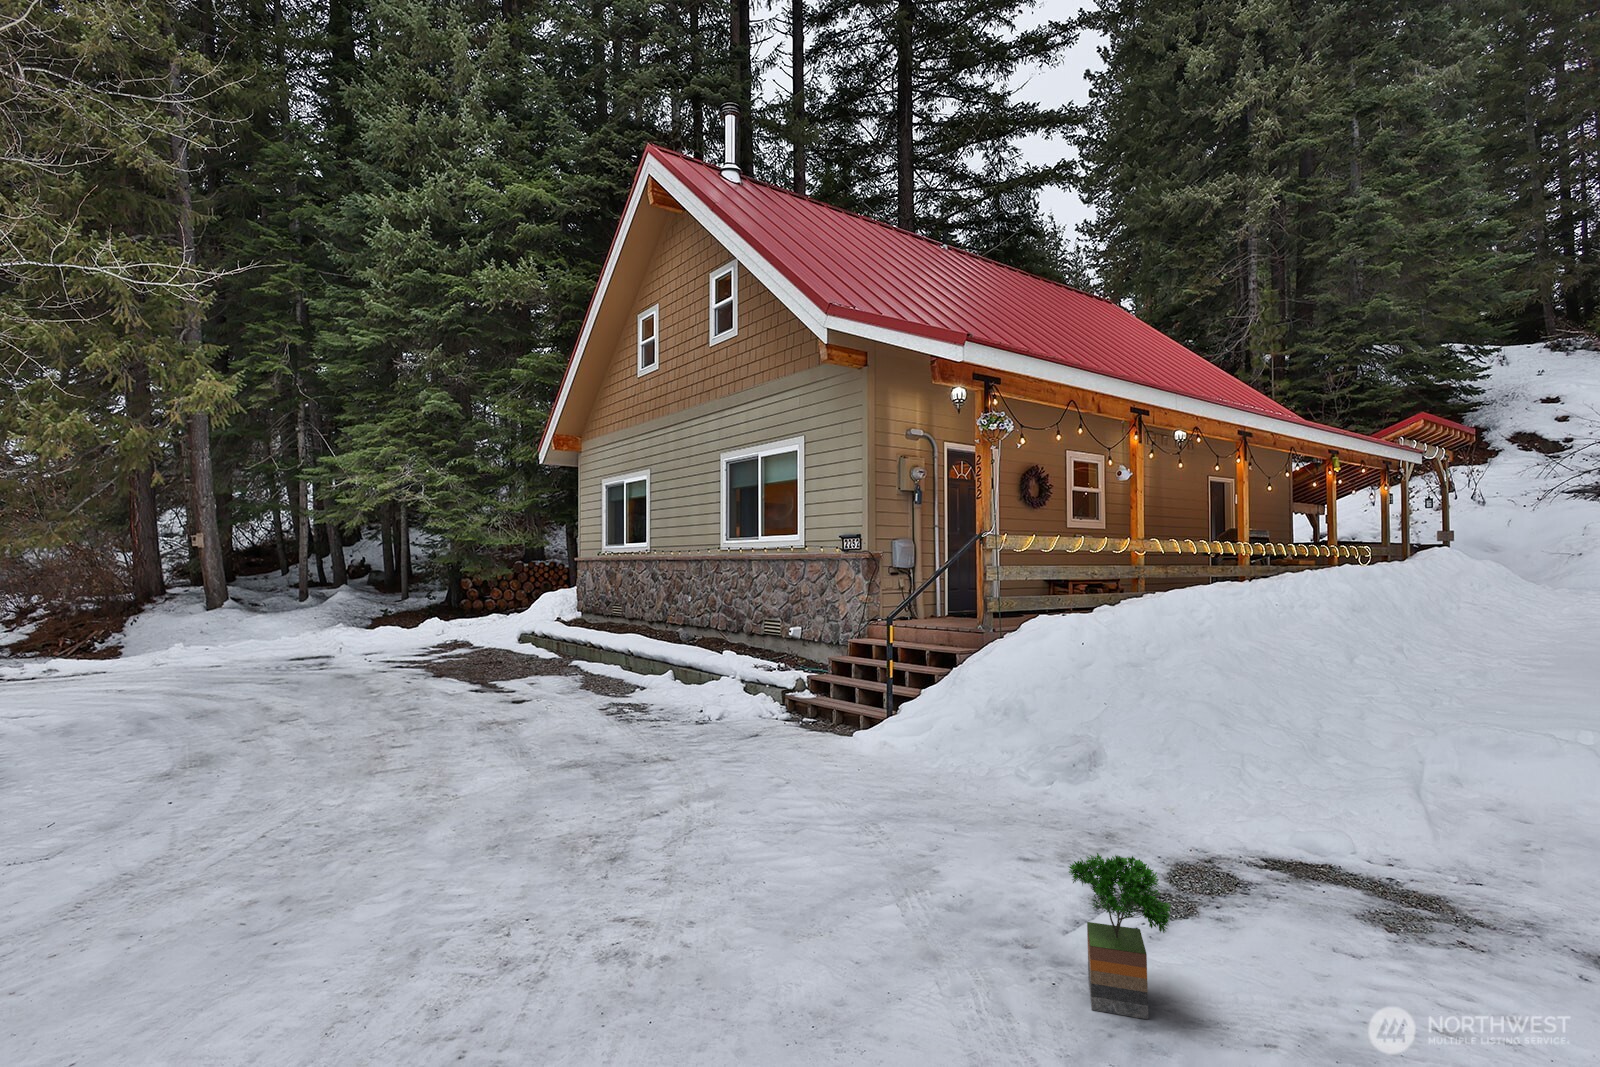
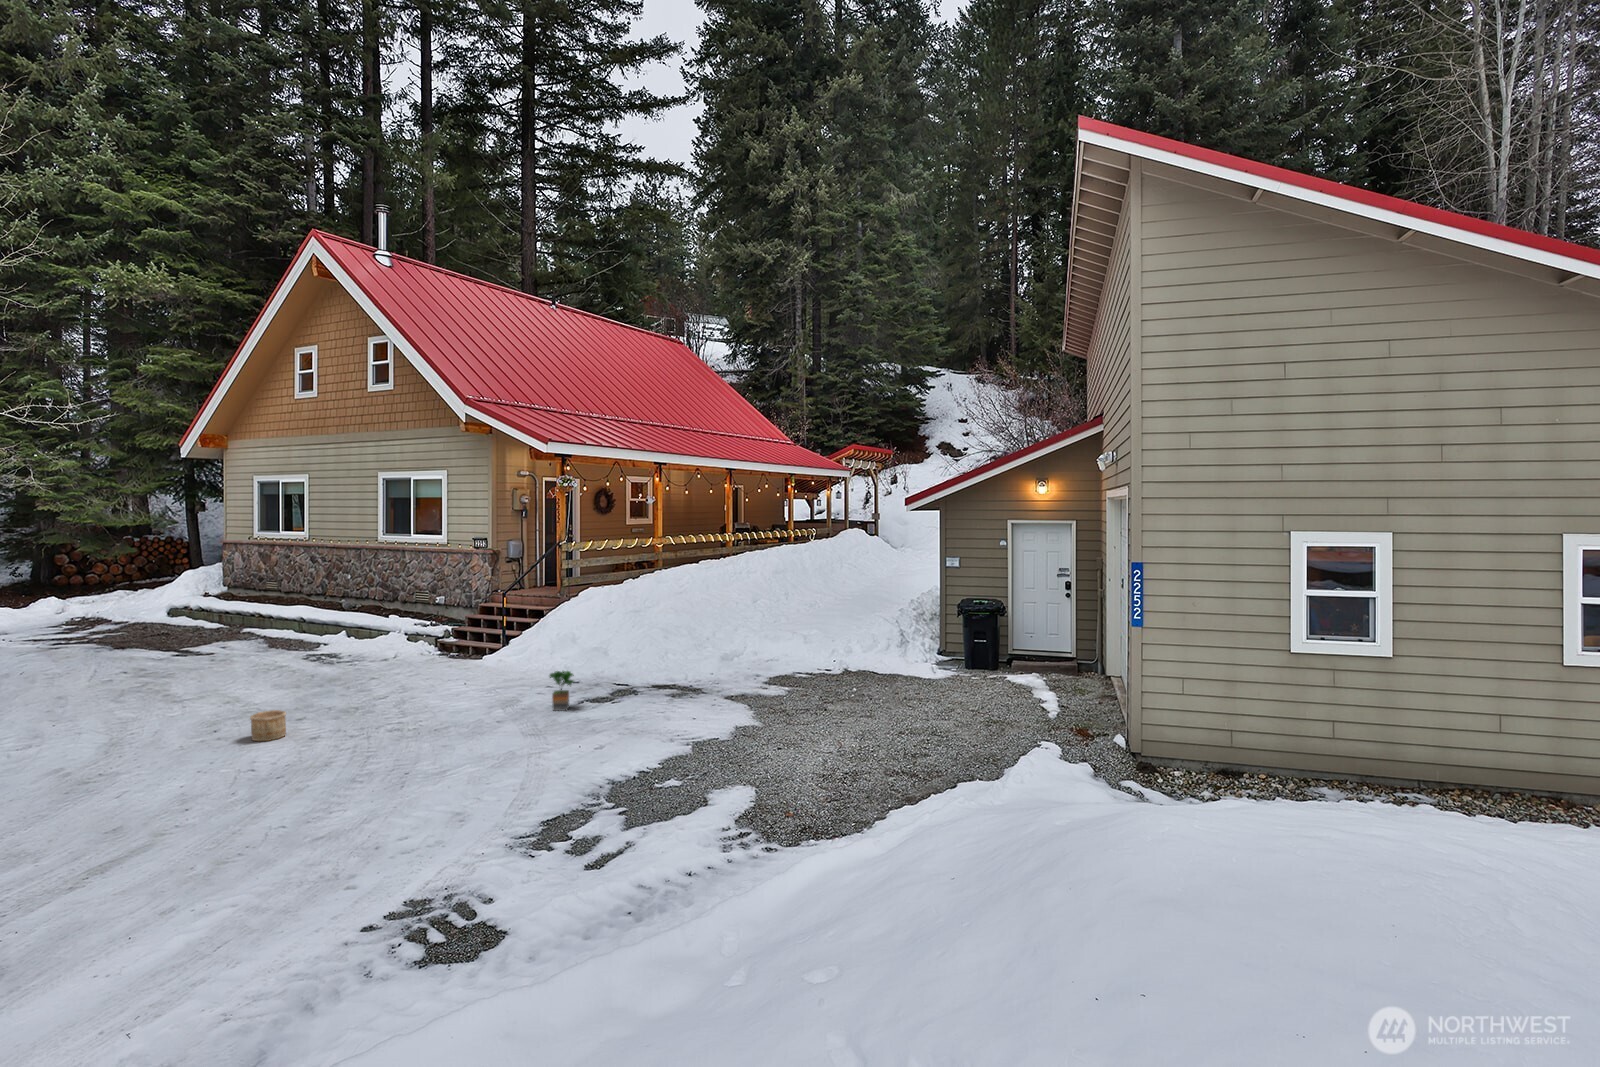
wooden bucket: none [212,885,325,999] -> present [250,710,286,741]

